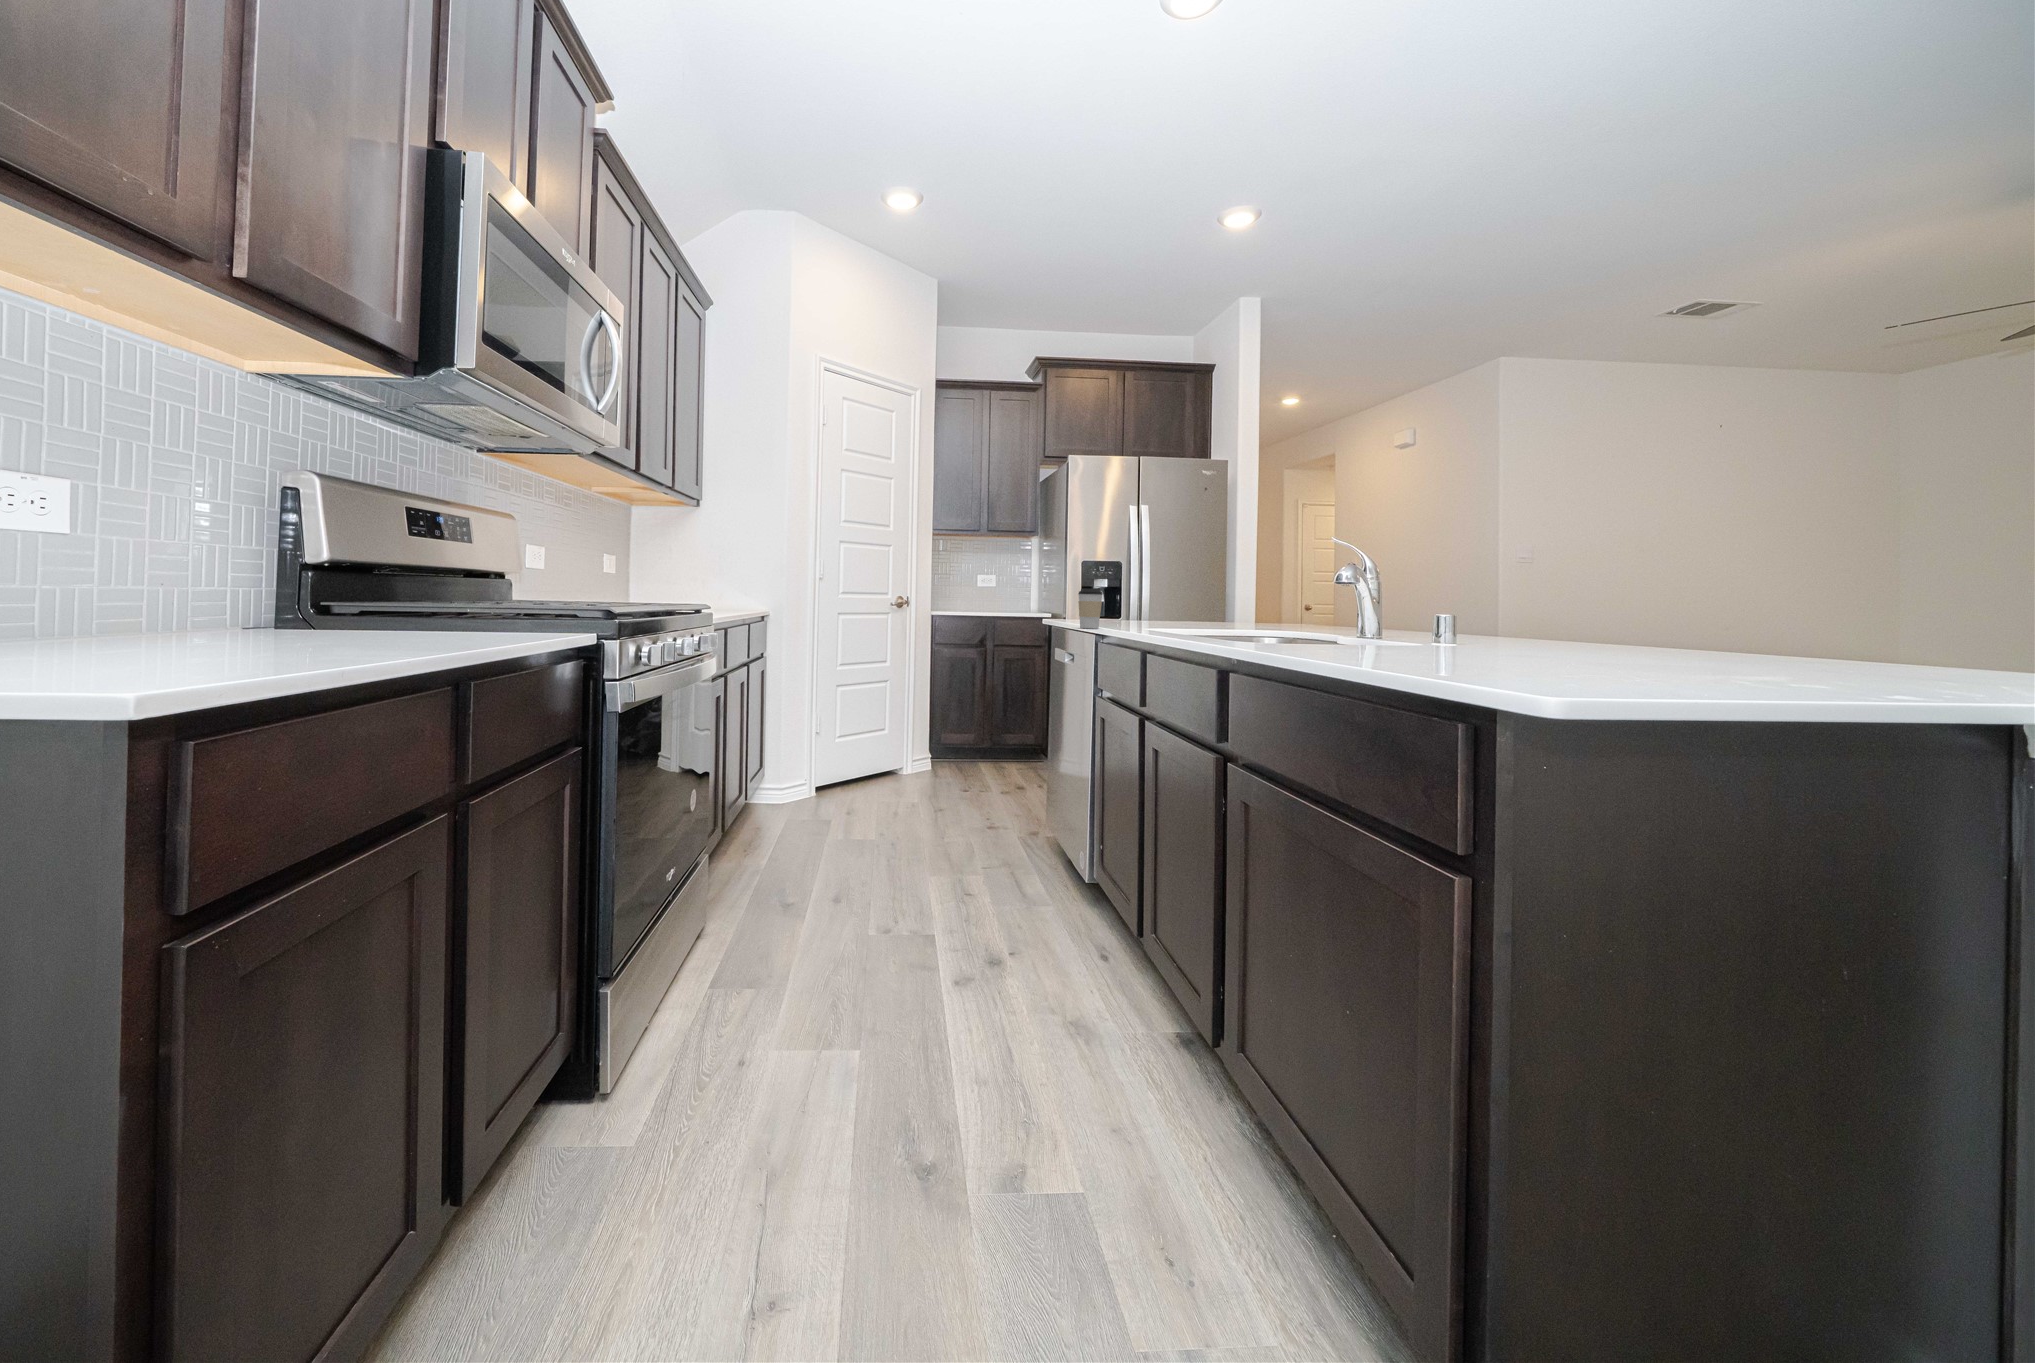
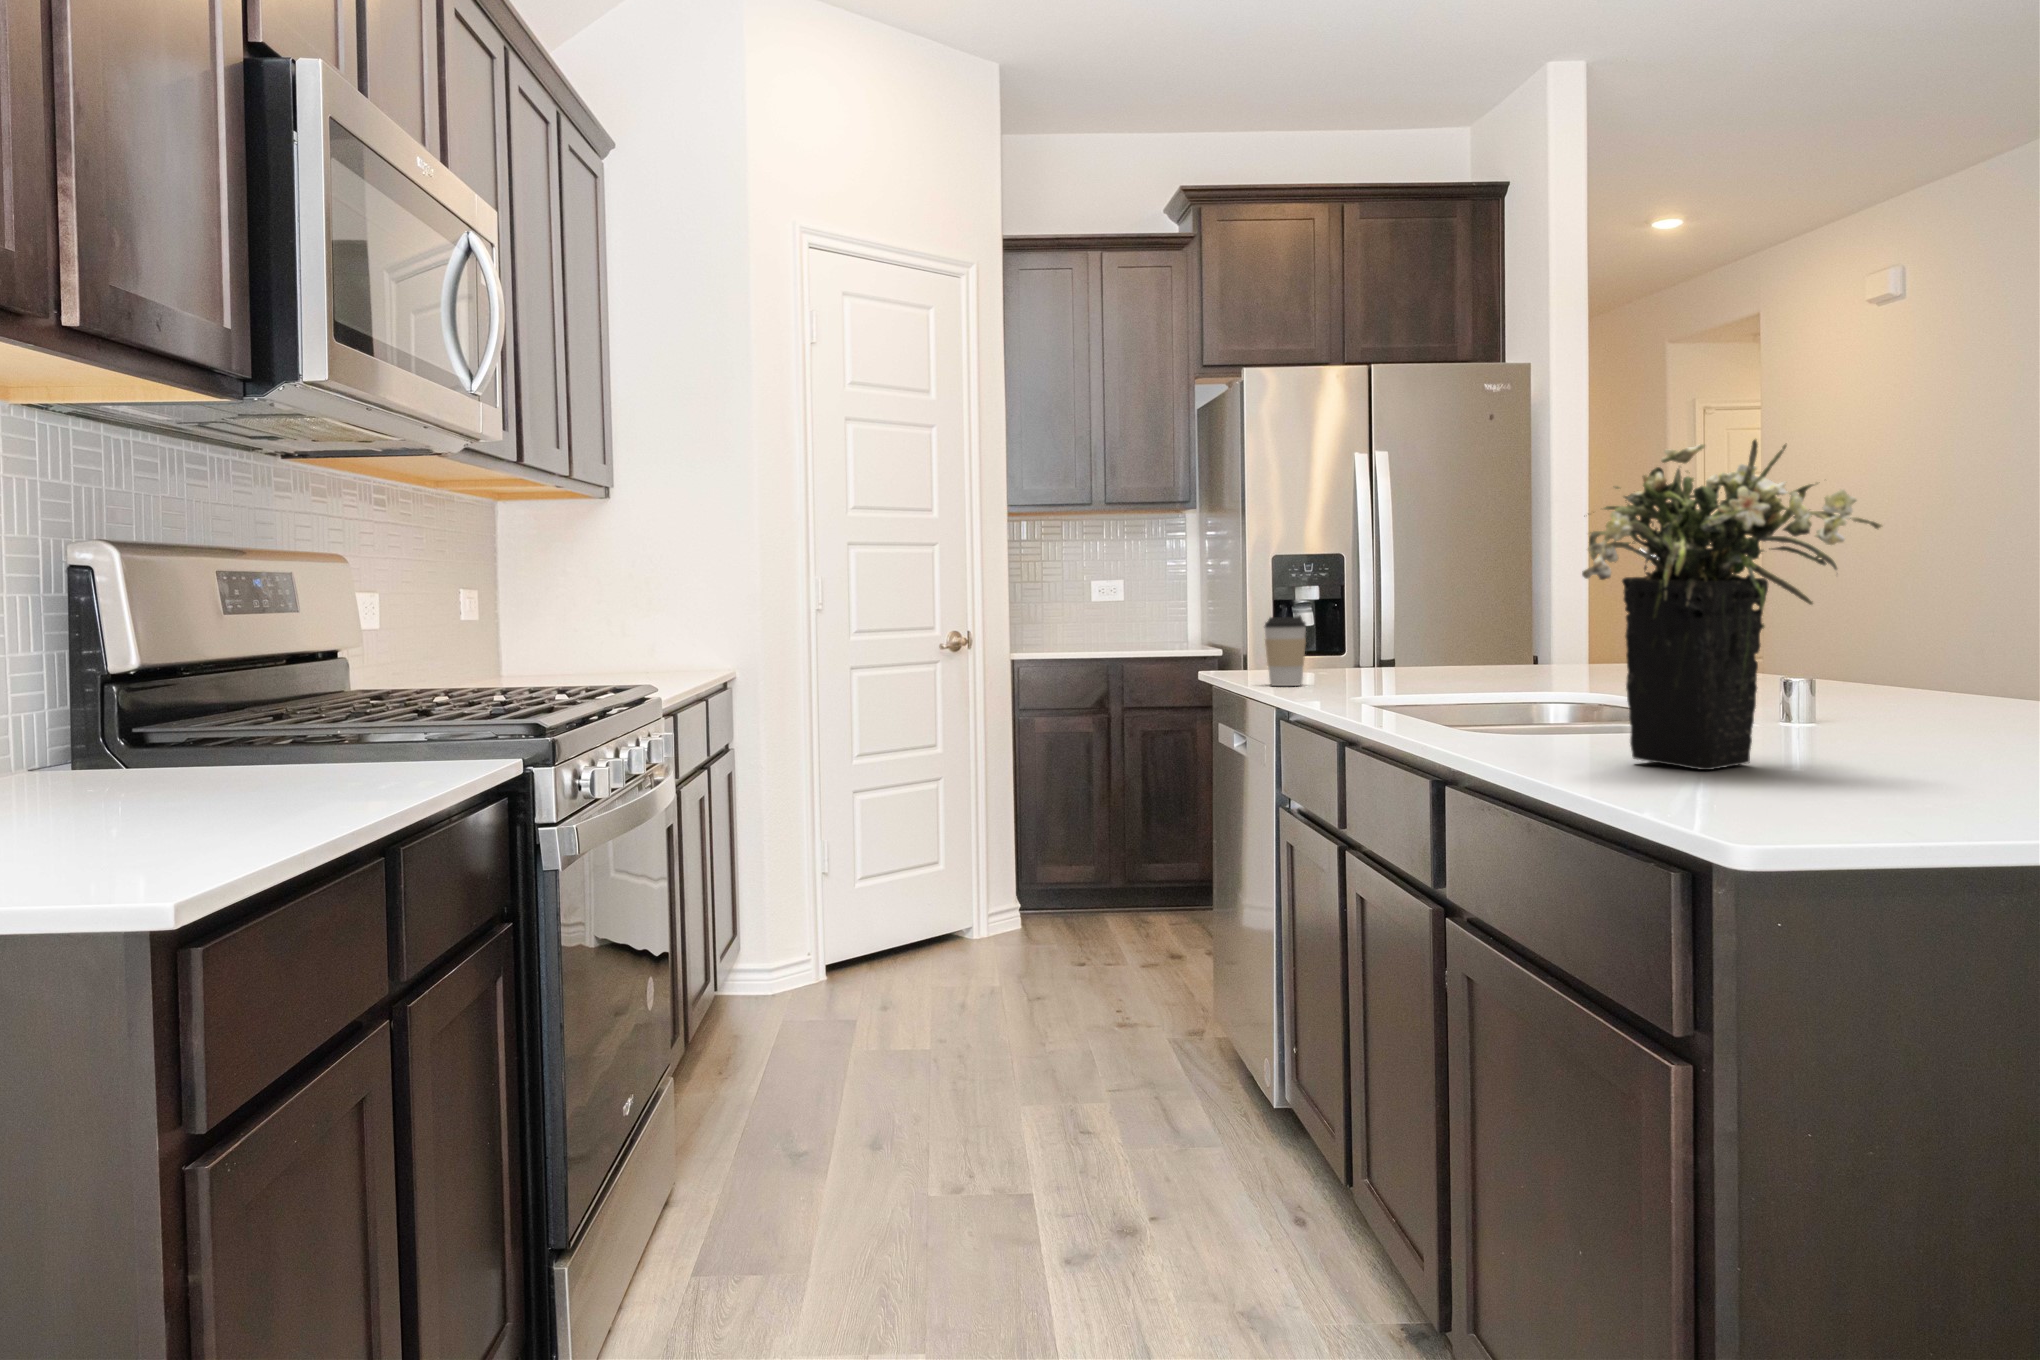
flower arrangement: none [1304,444,1522,664] -> present [1582,440,1882,770]

